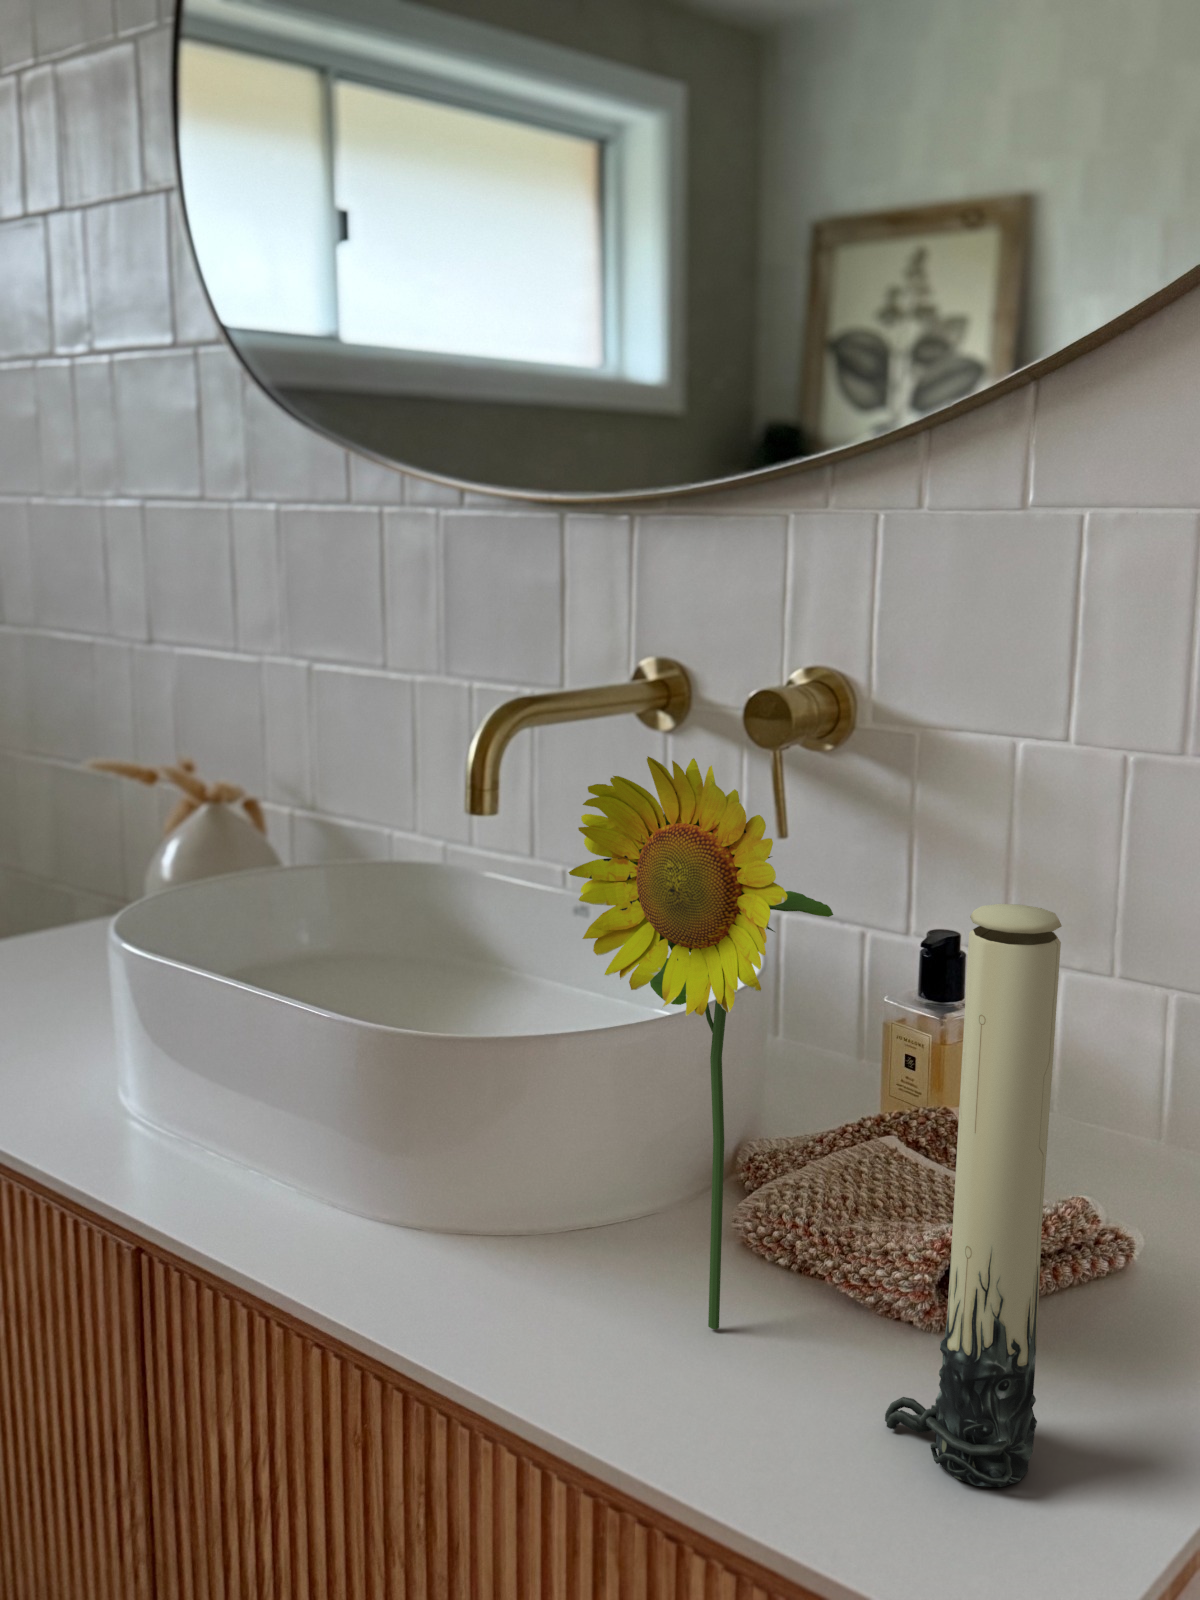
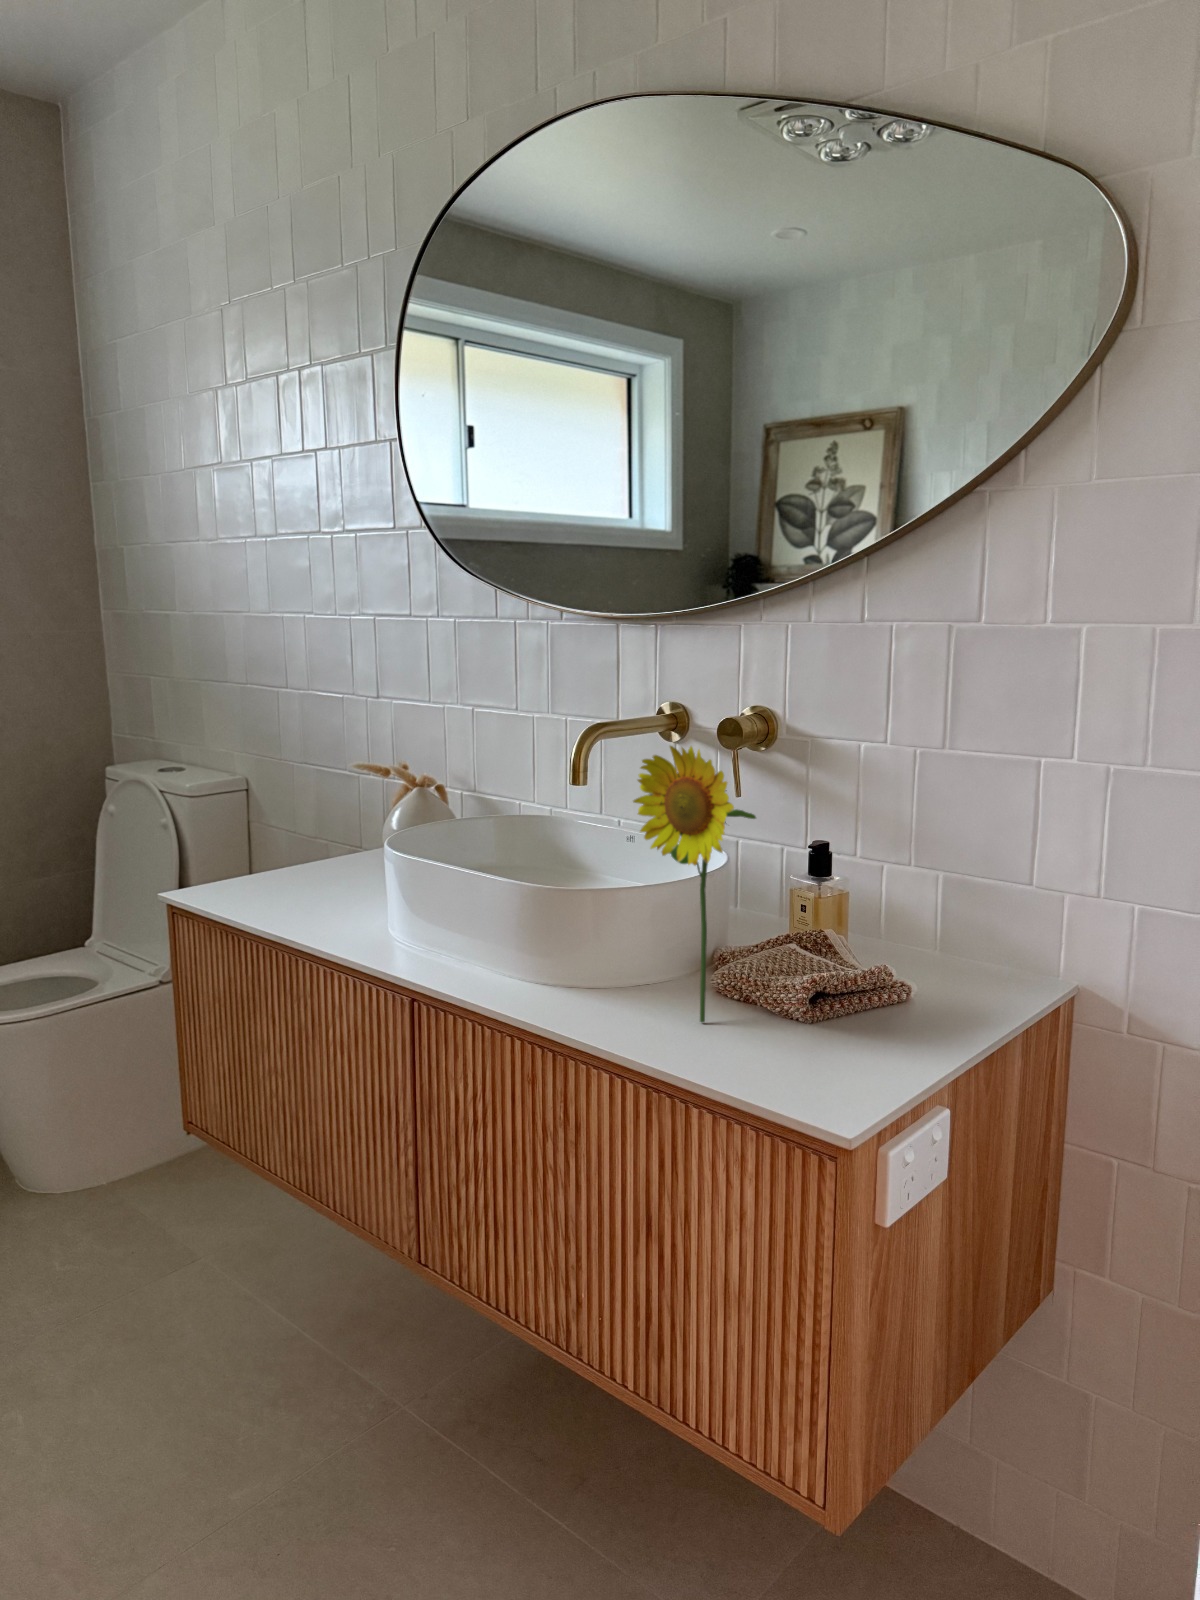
candle: present [885,904,1062,1487] -> none [782,808,855,1074]

